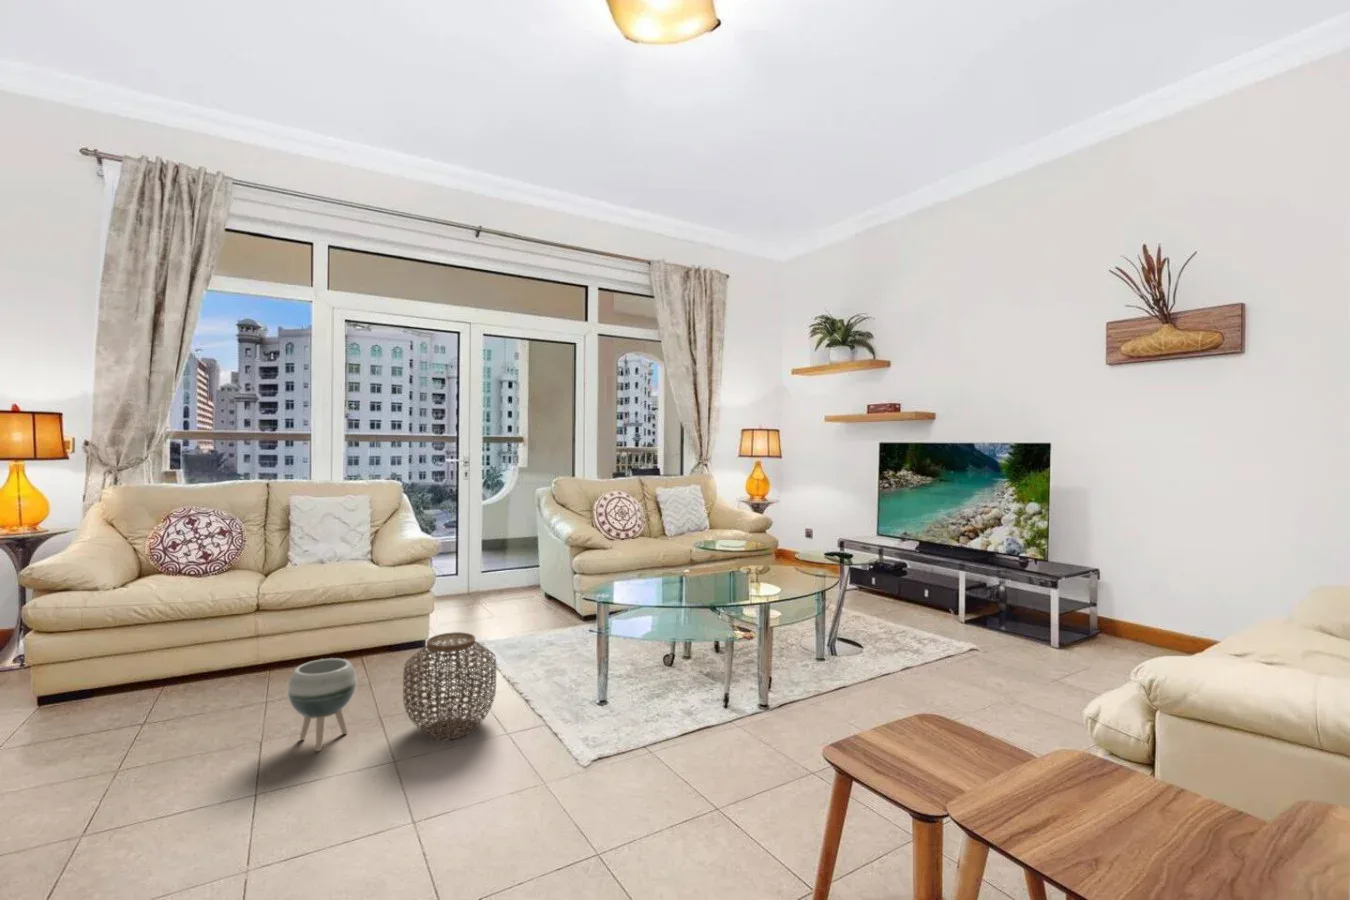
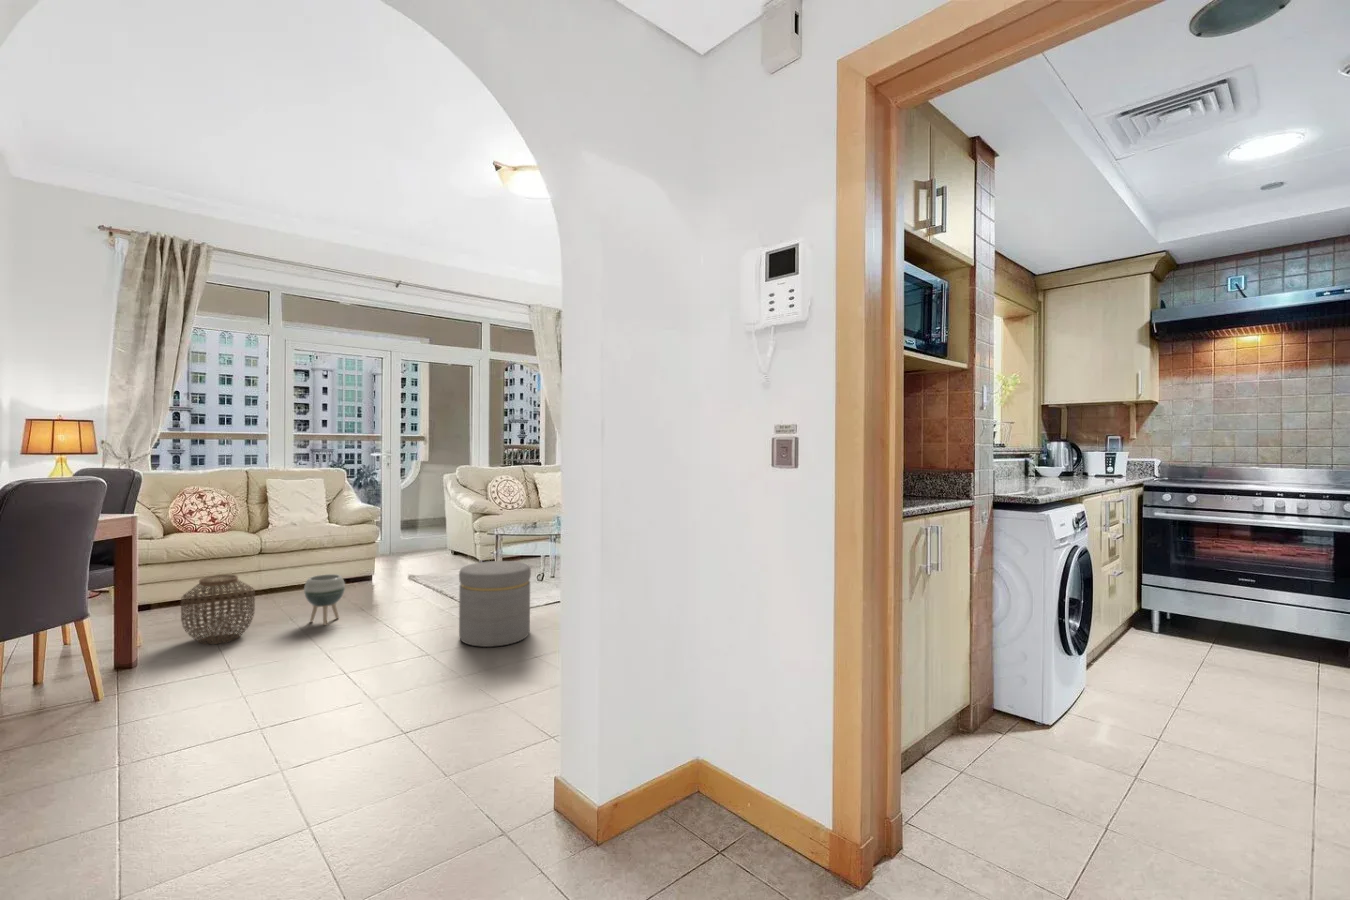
woven basket: present [403,632,496,739] -> present [181,575,255,644]
ottoman: none [531,657,665,848] -> present [459,561,531,647]

